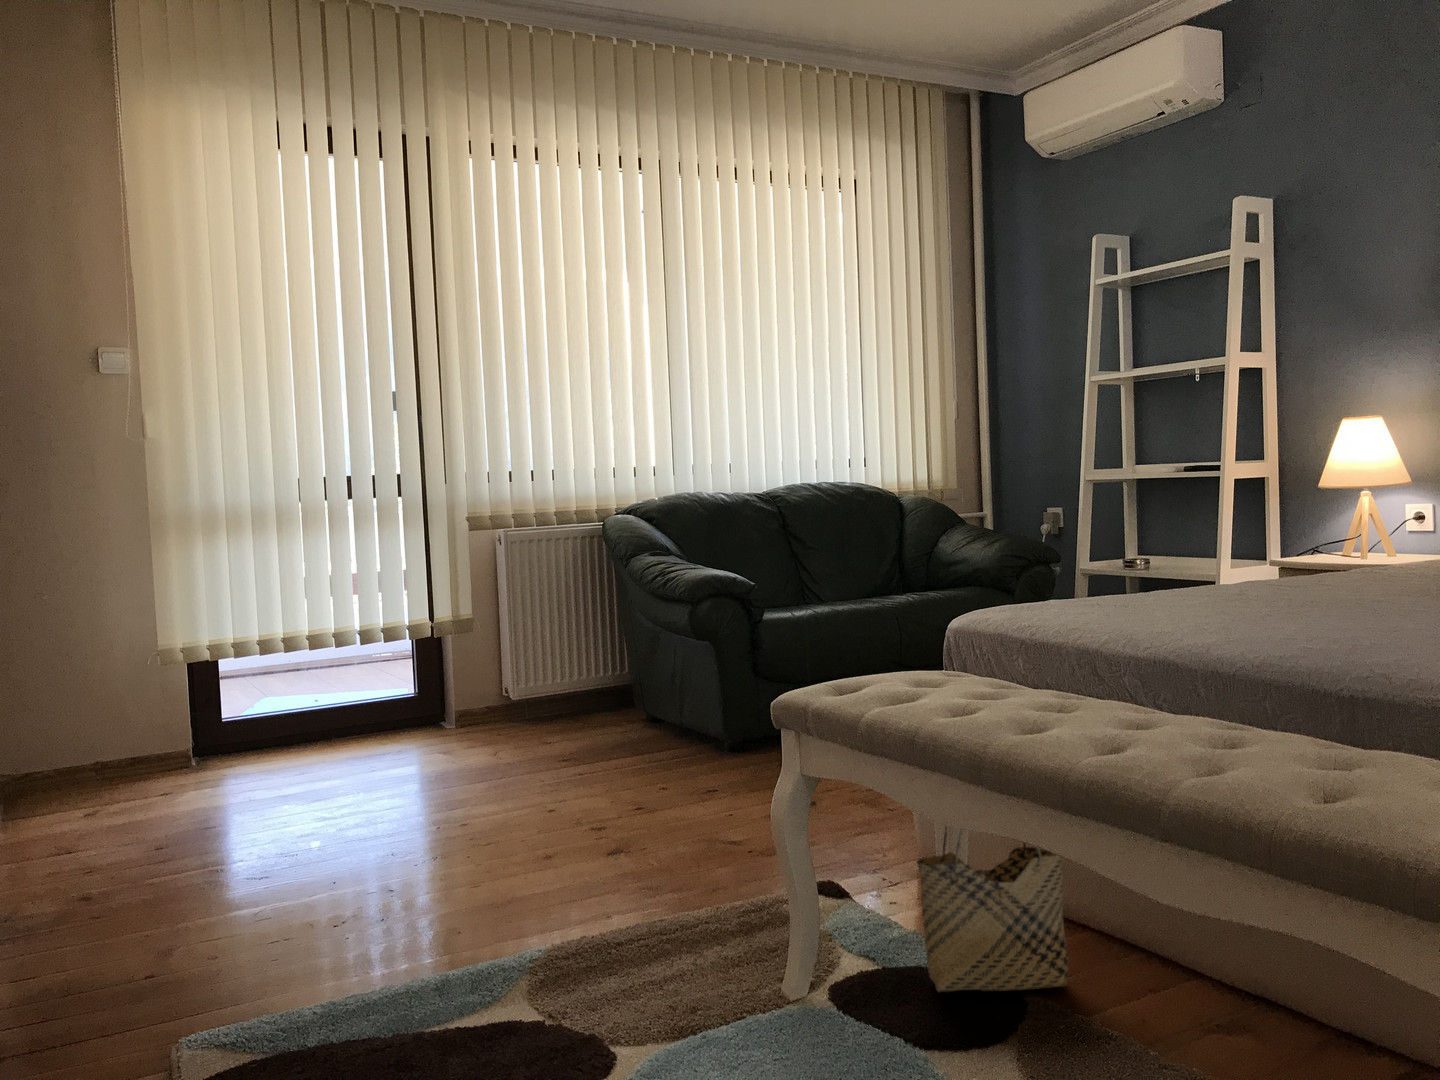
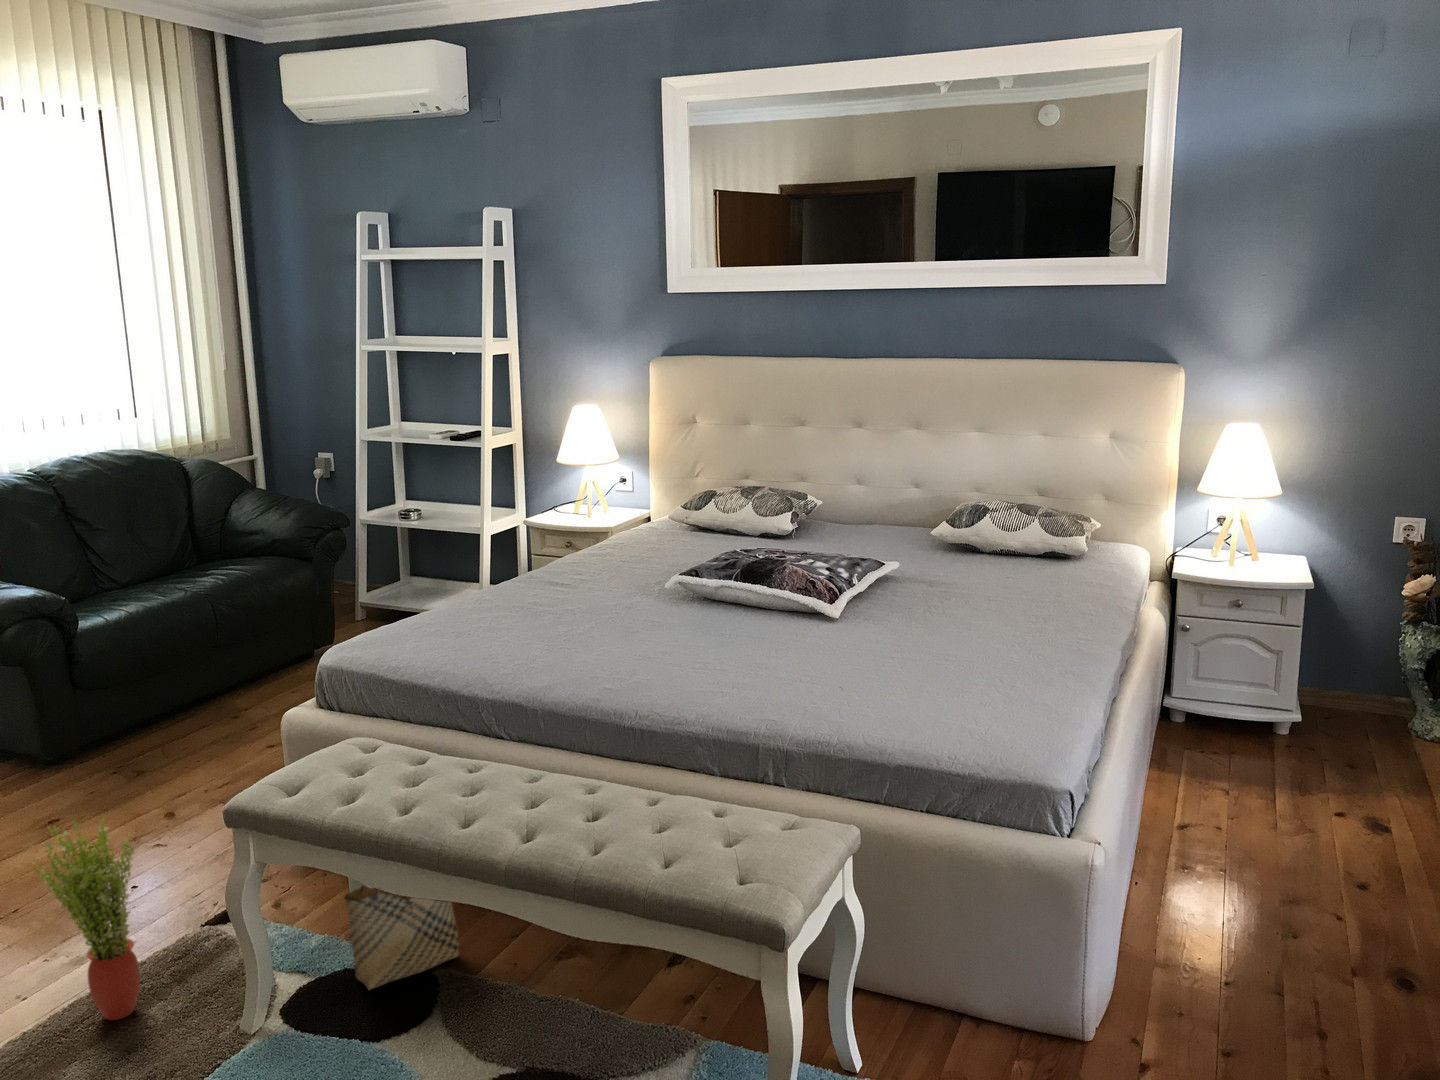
potted plant: none [602,710,703,952] -> present [35,820,140,1020]

